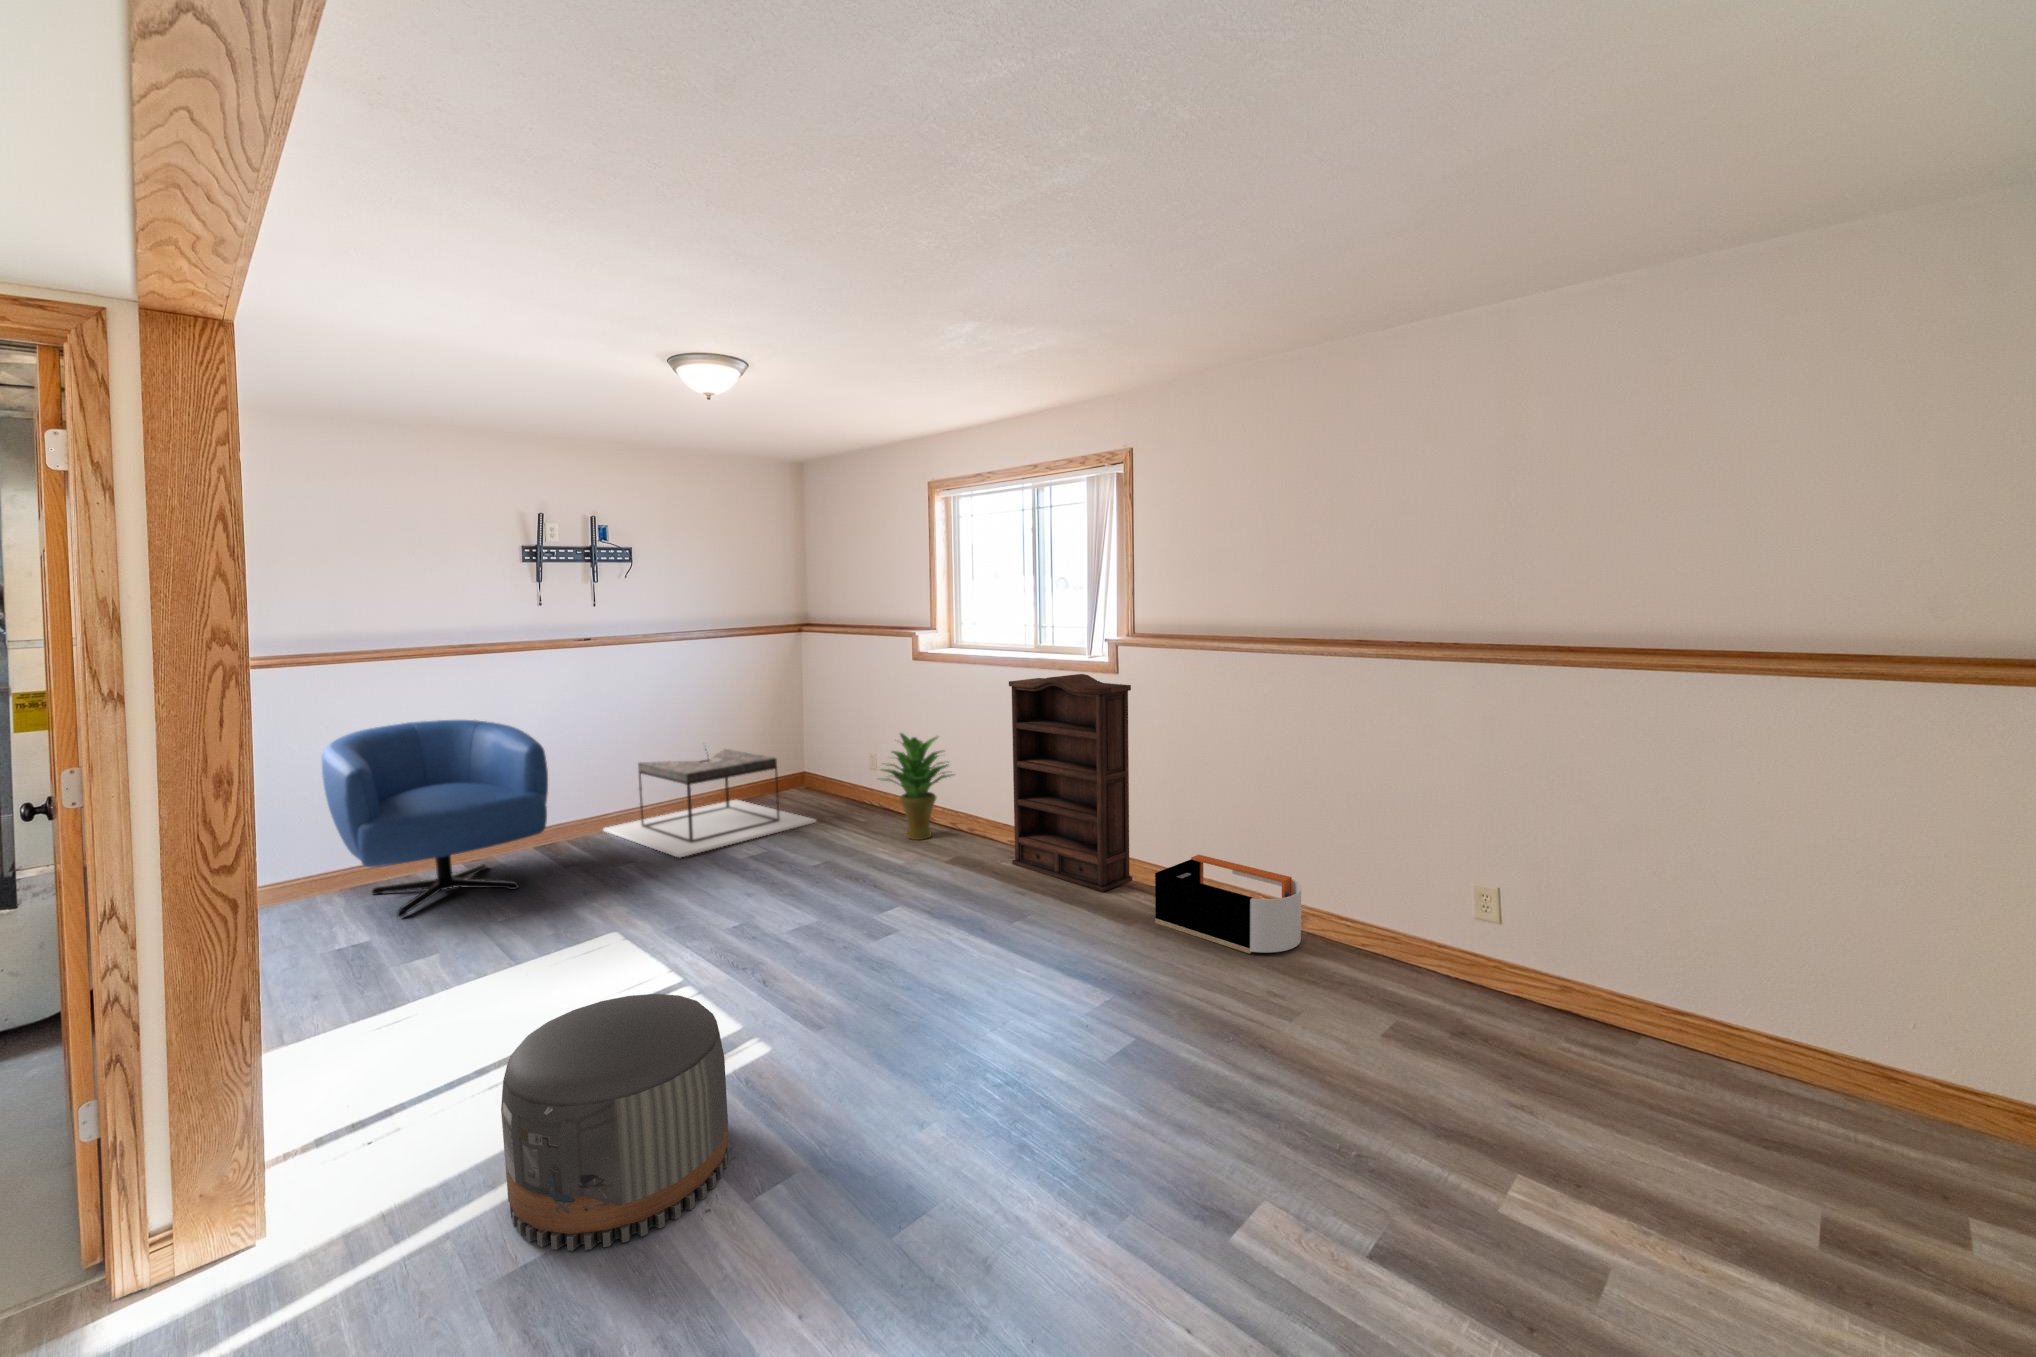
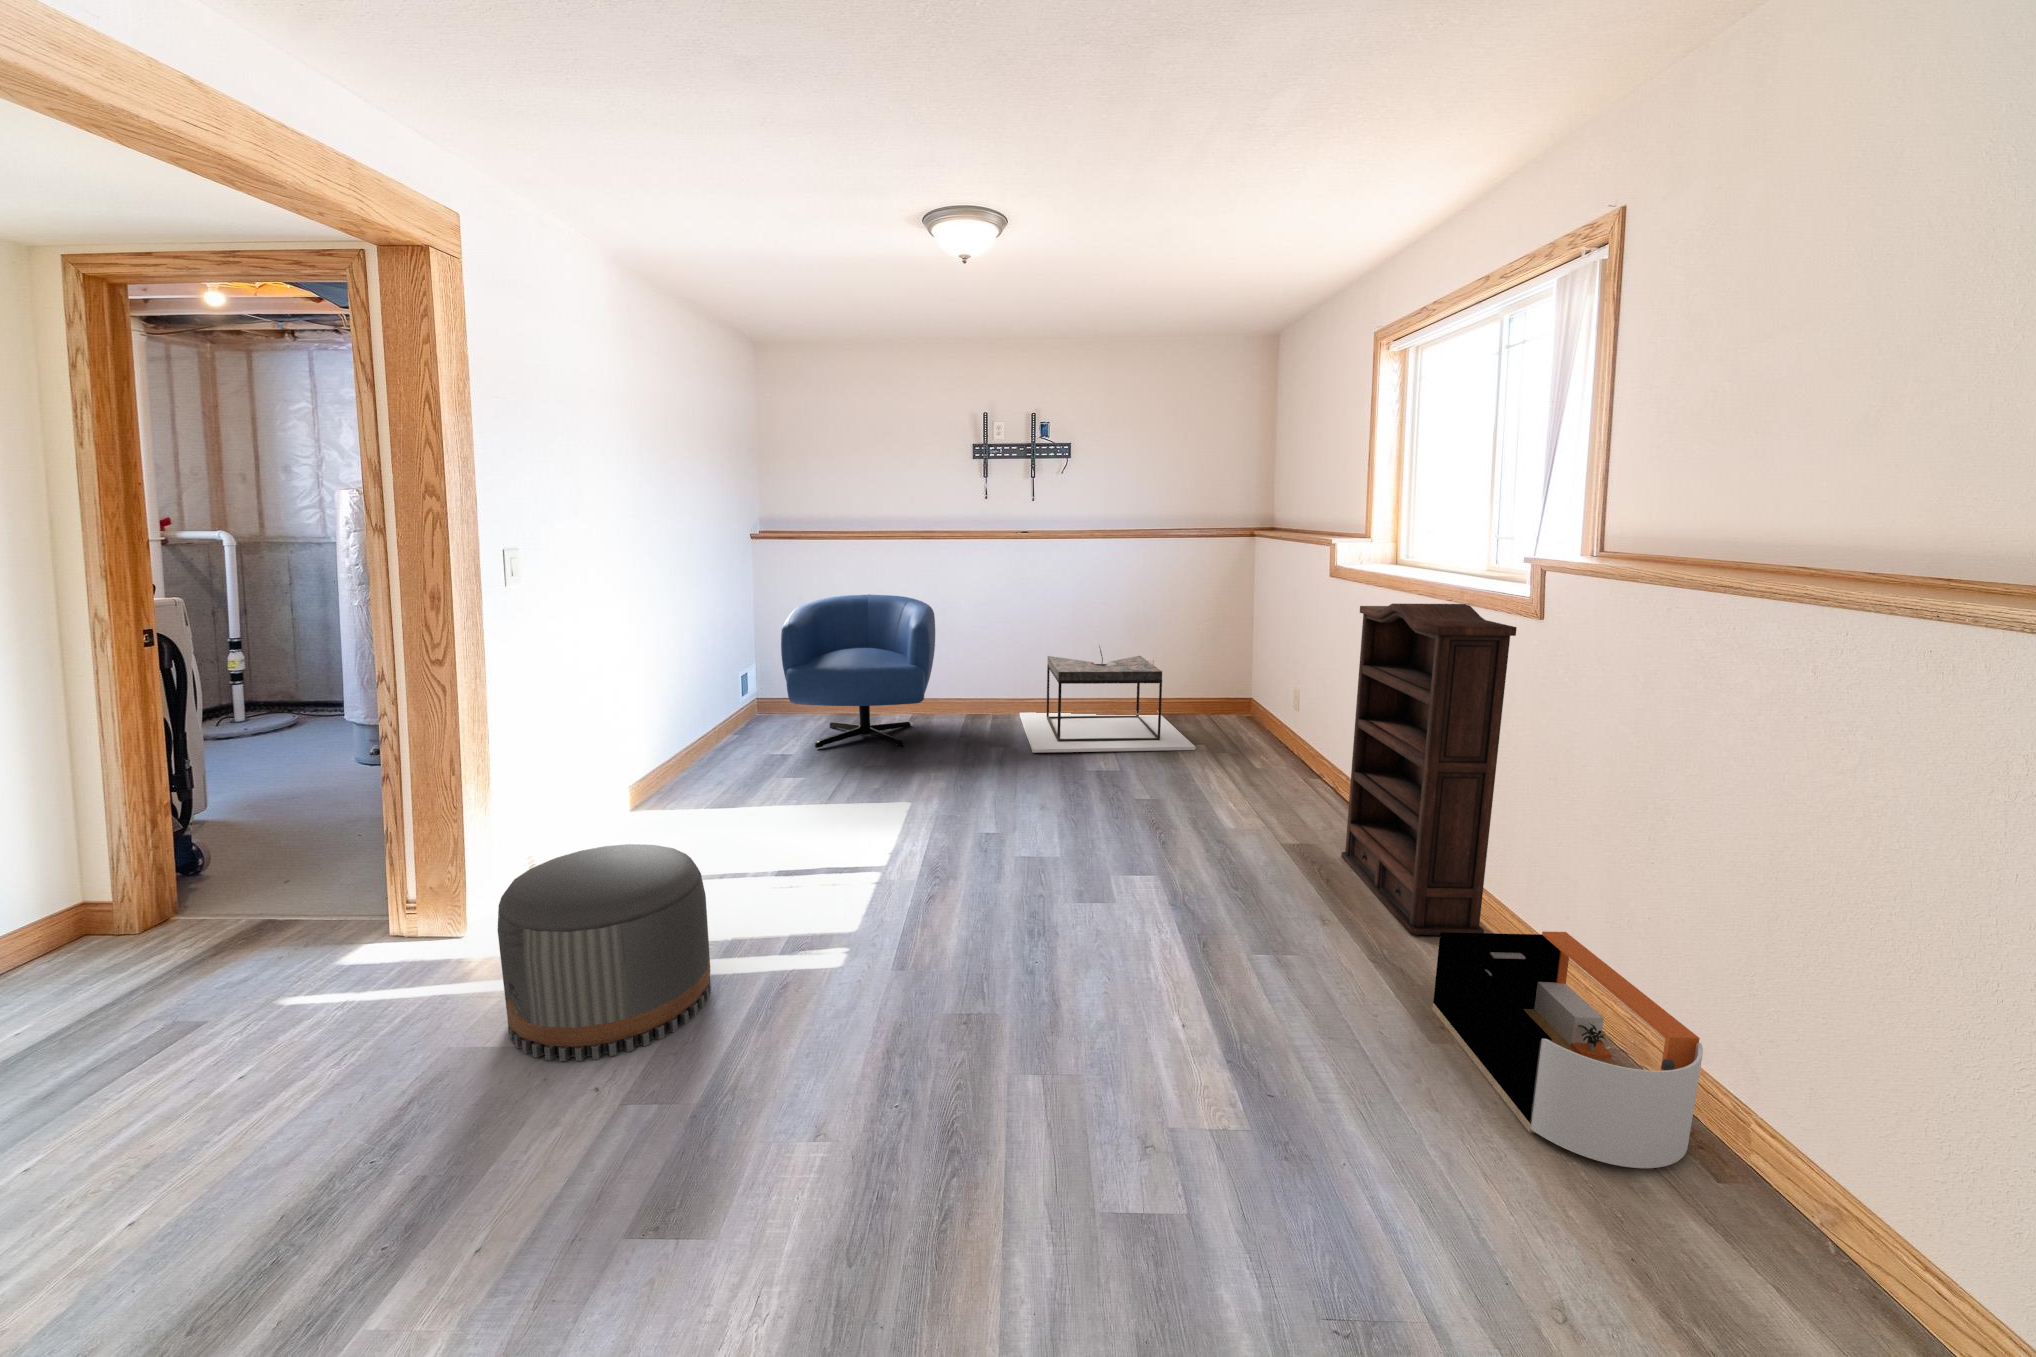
potted plant: present [881,733,952,840] -> none [1231,662,1335,797]

